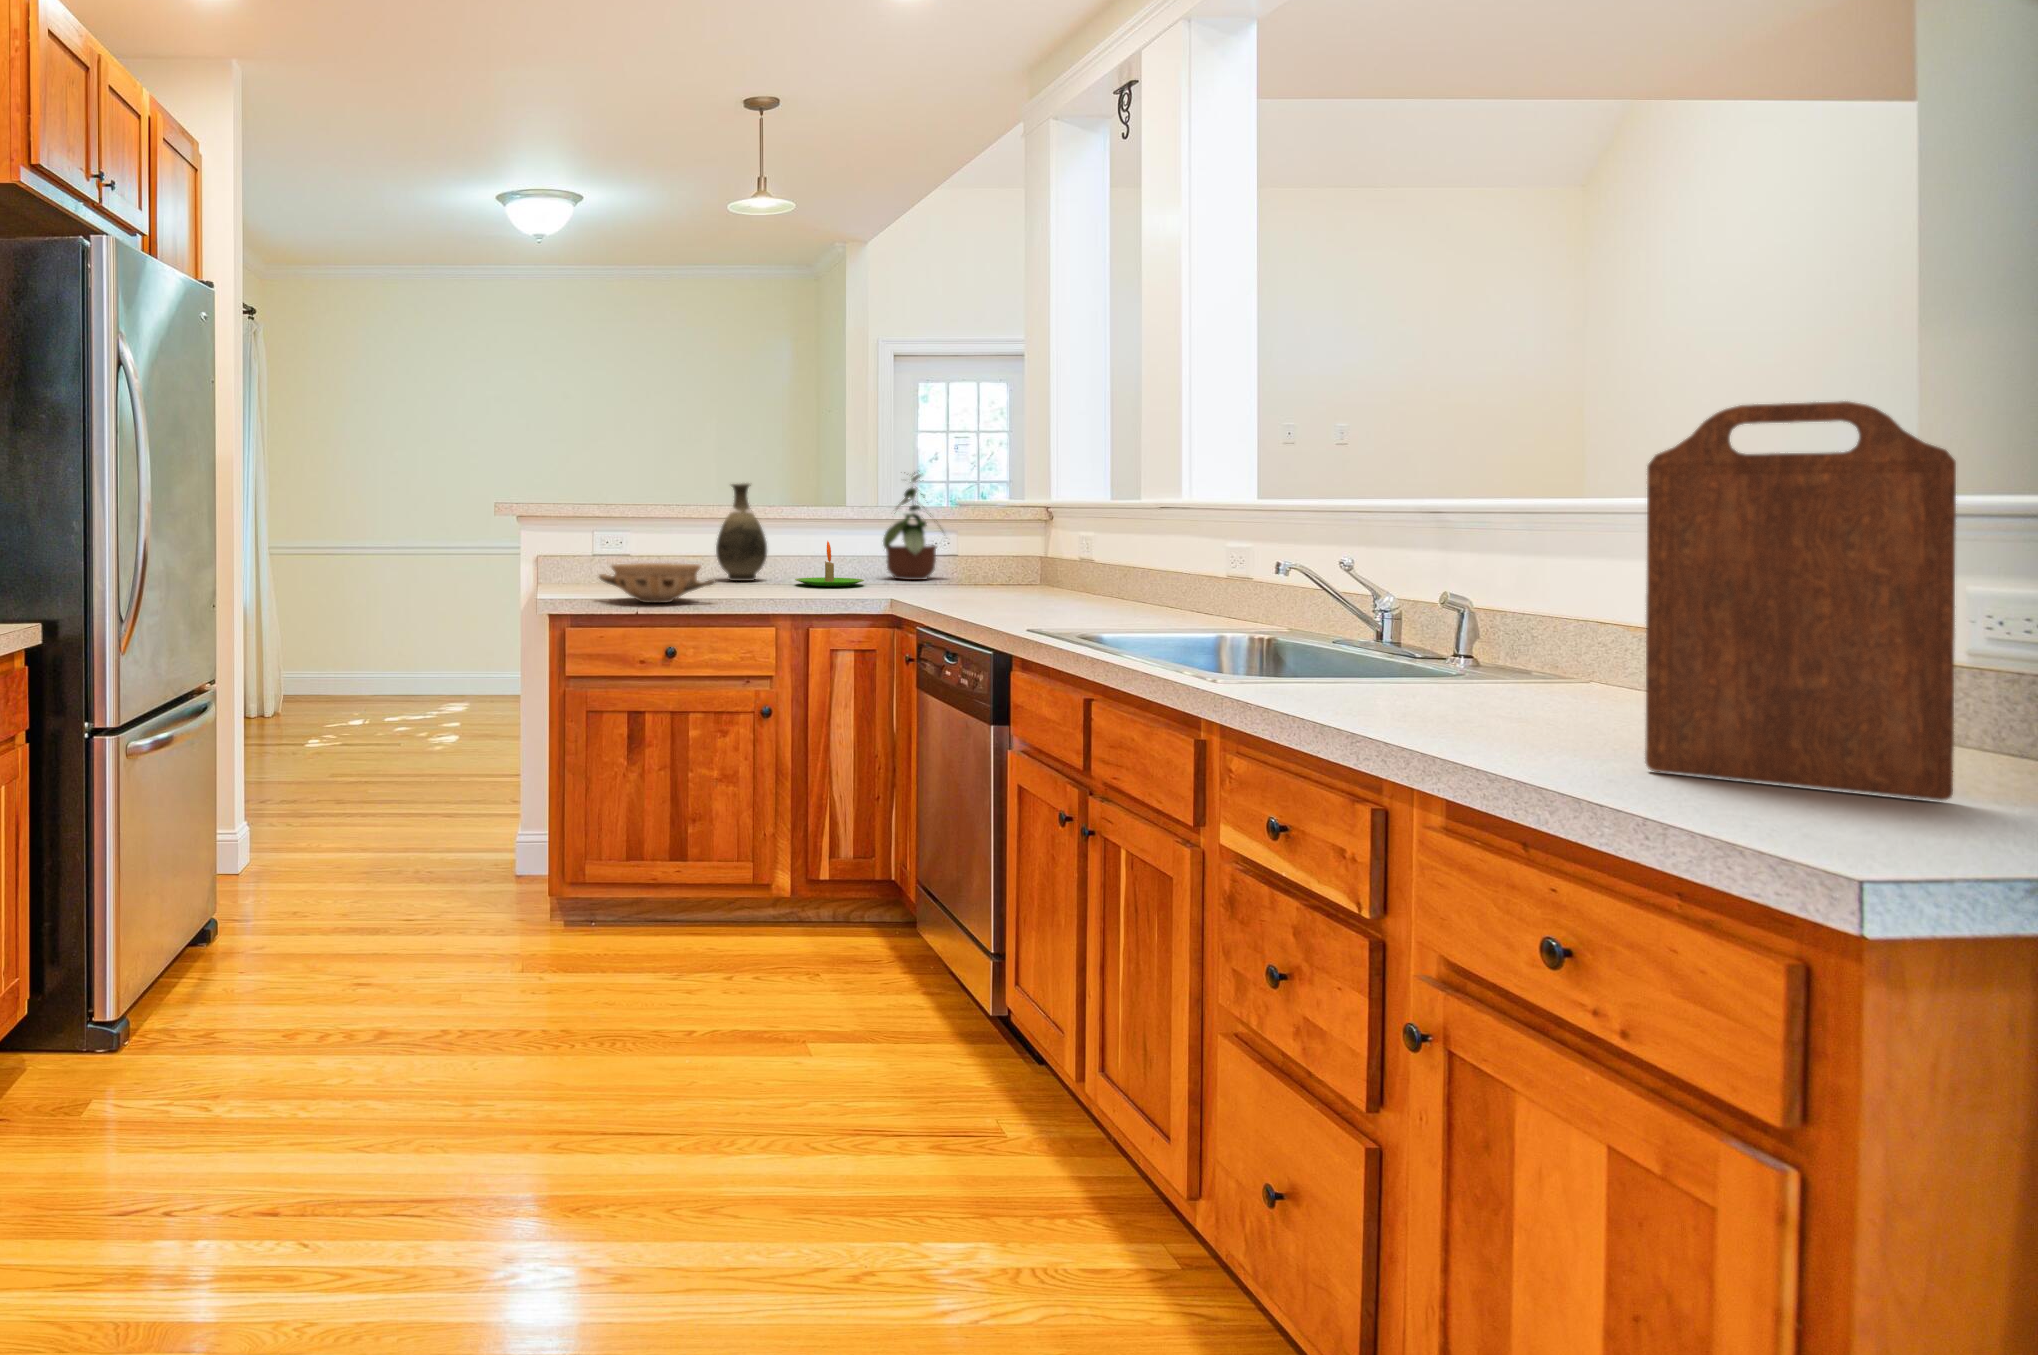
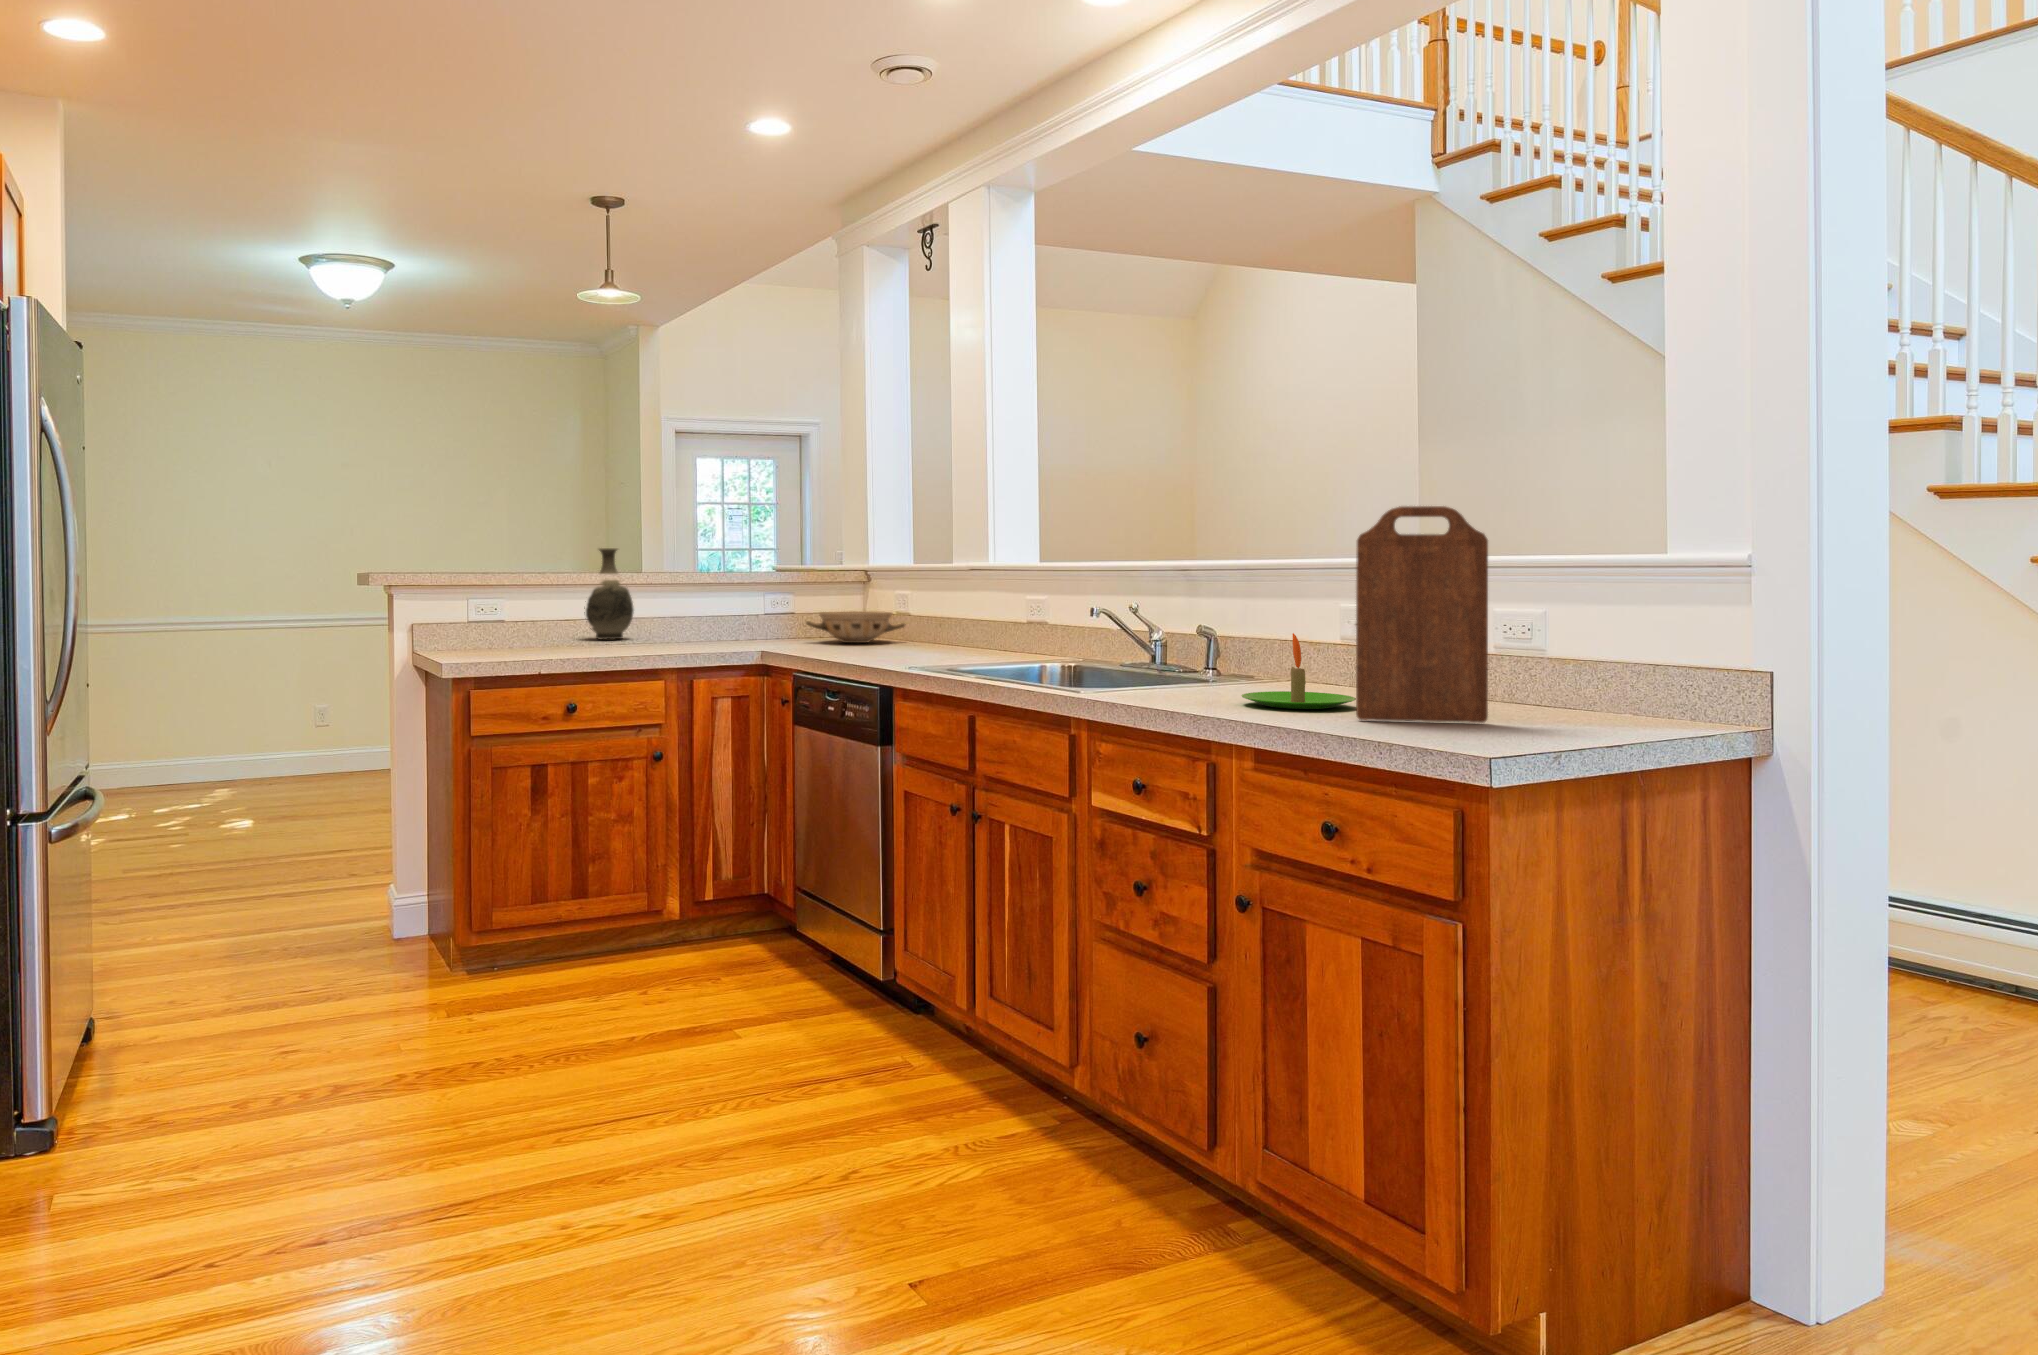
potted plant: present [883,472,937,580] -> none [728,533,791,635]
candle: present [795,541,864,586] -> present [1242,633,1356,709]
ceramic bowl: present [599,563,715,603] -> present [806,611,905,643]

